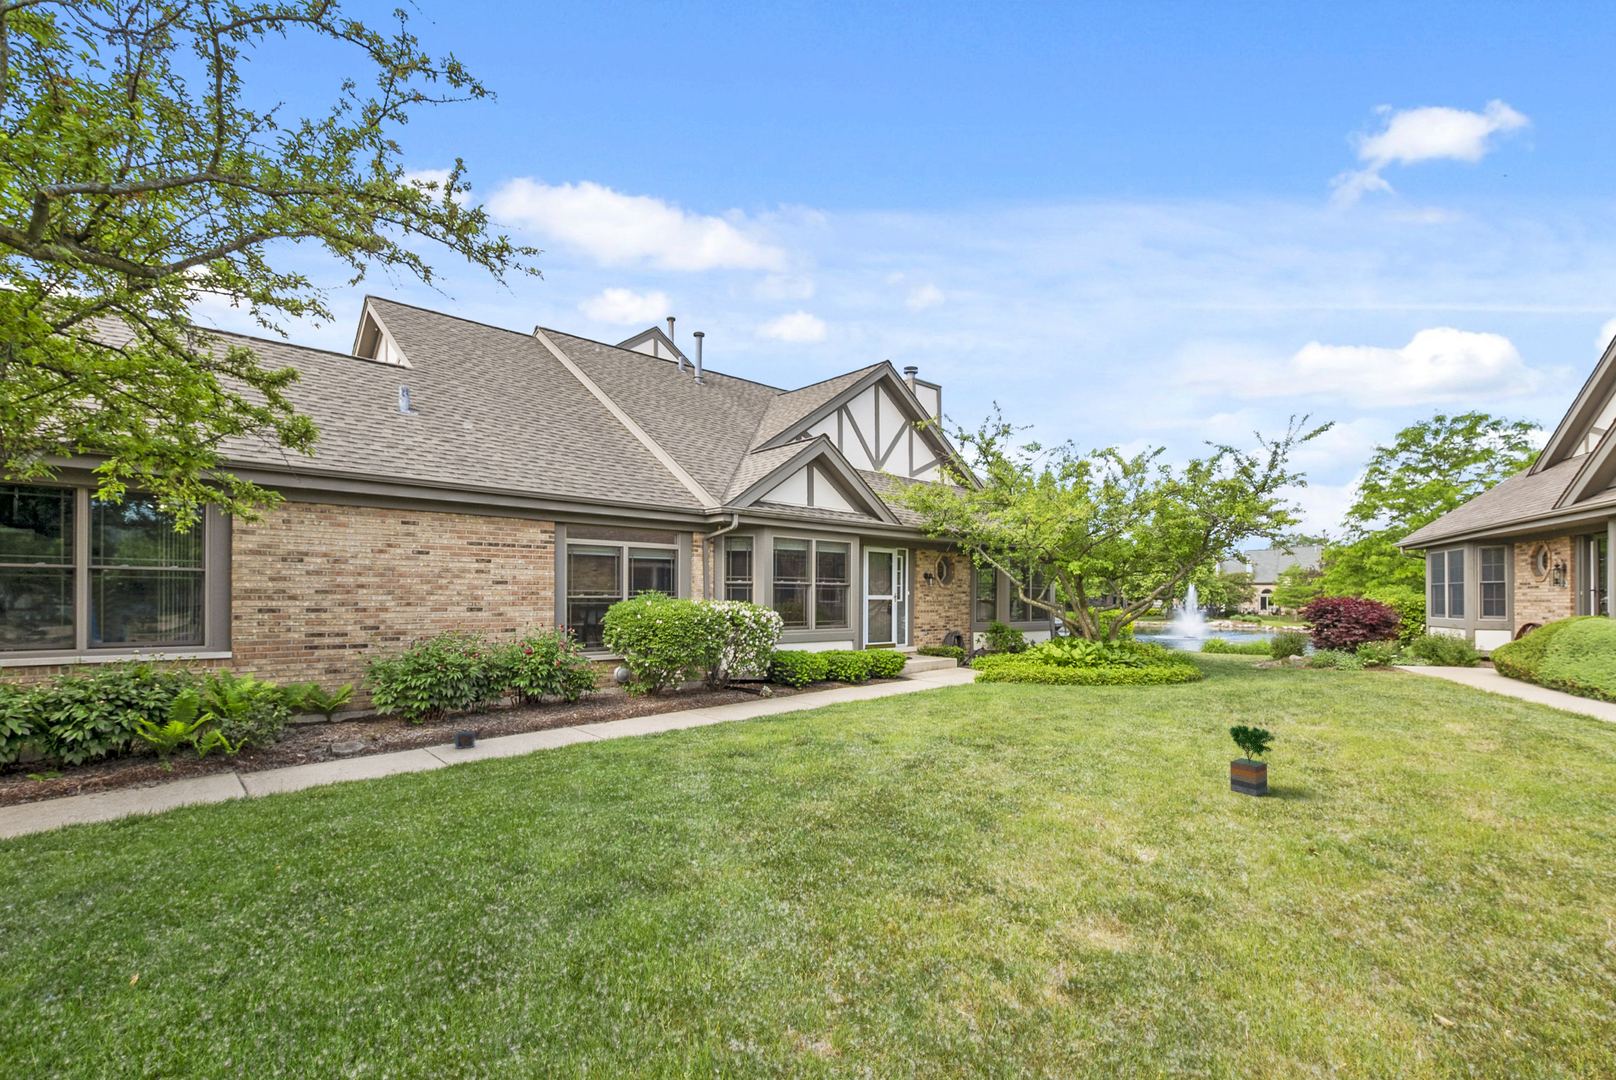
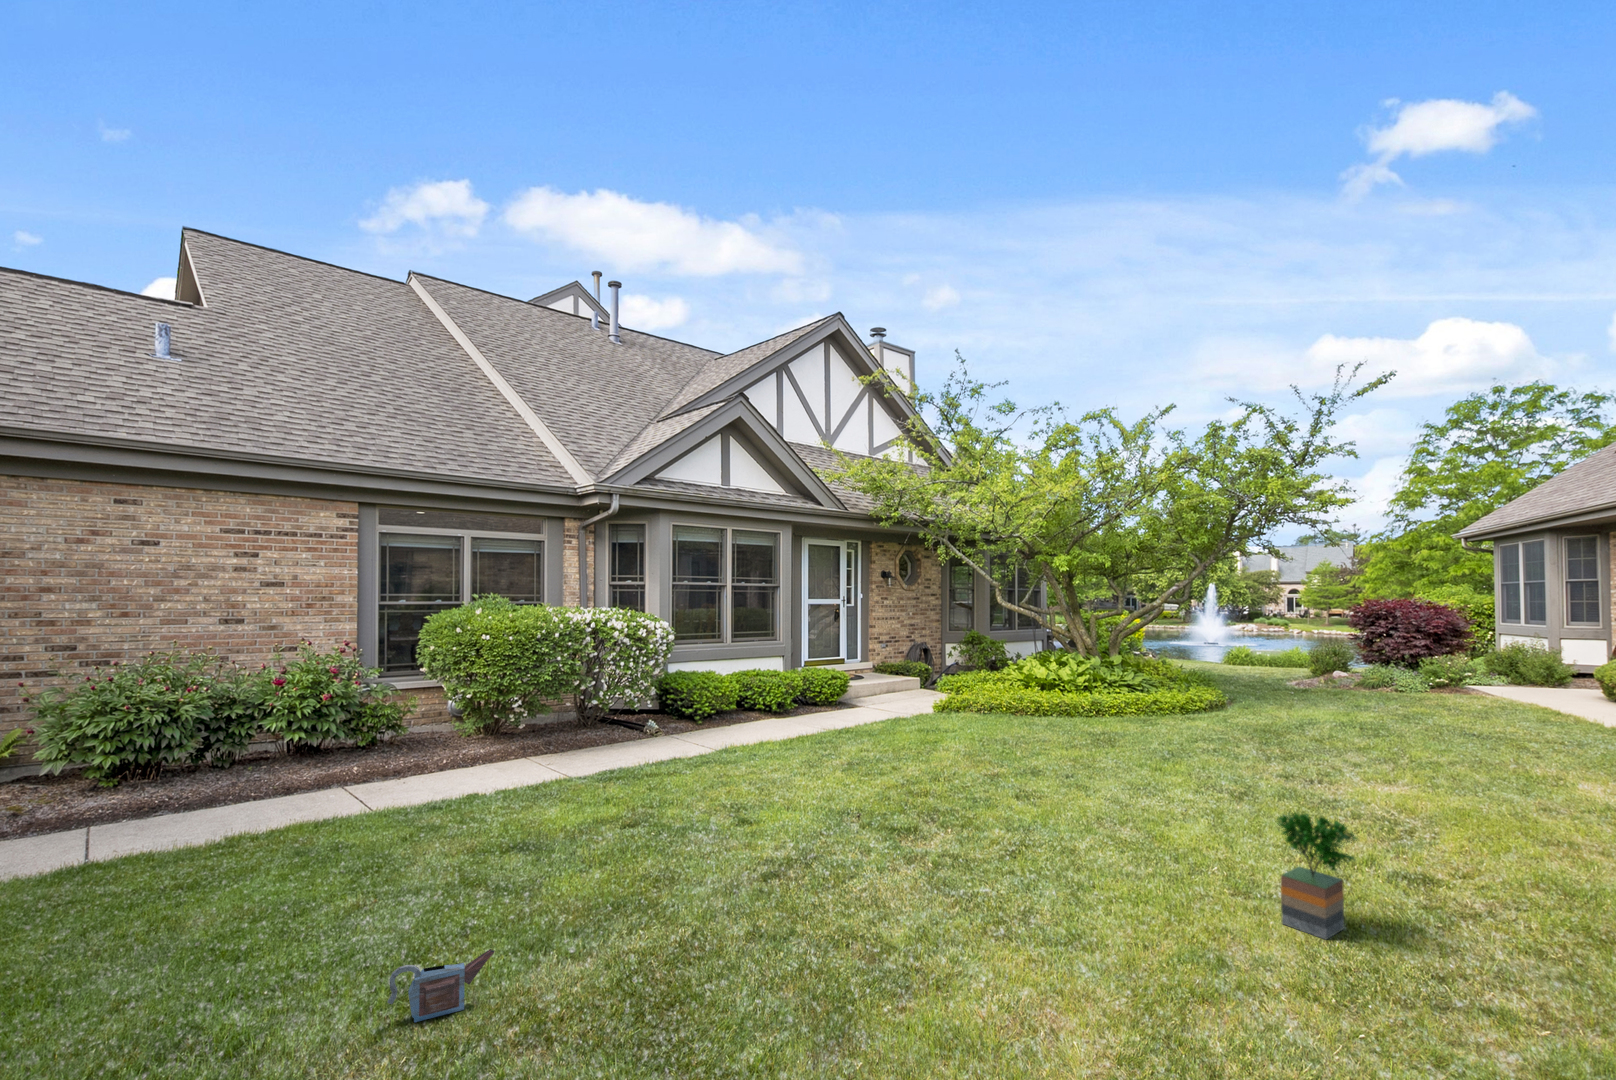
watering can: present [447,727,485,749] -> present [388,949,495,1022]

